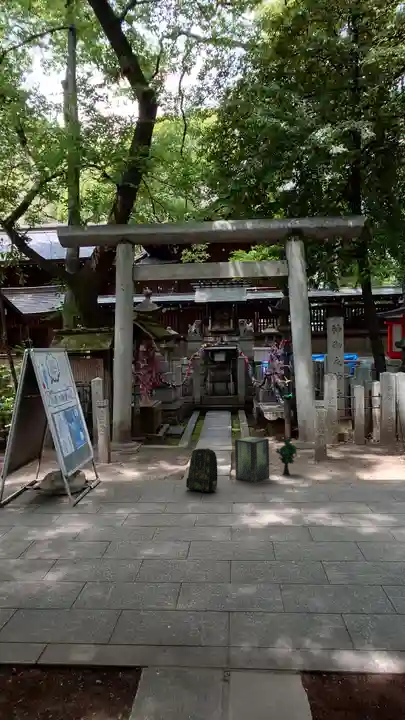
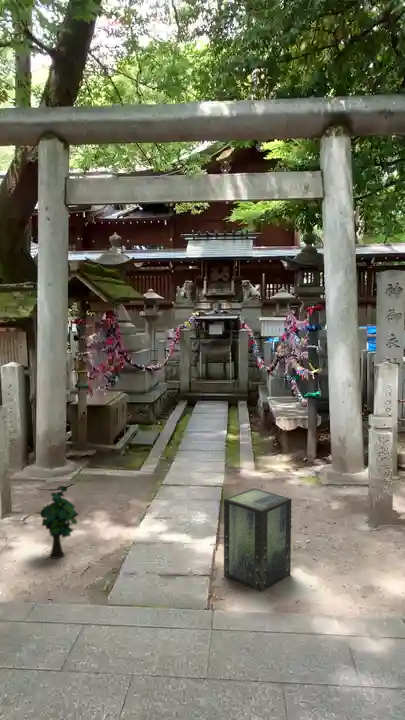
decorative plant: present [276,437,297,475] -> present [37,486,78,558]
backpack: present [186,448,217,492] -> none [117,527,184,630]

